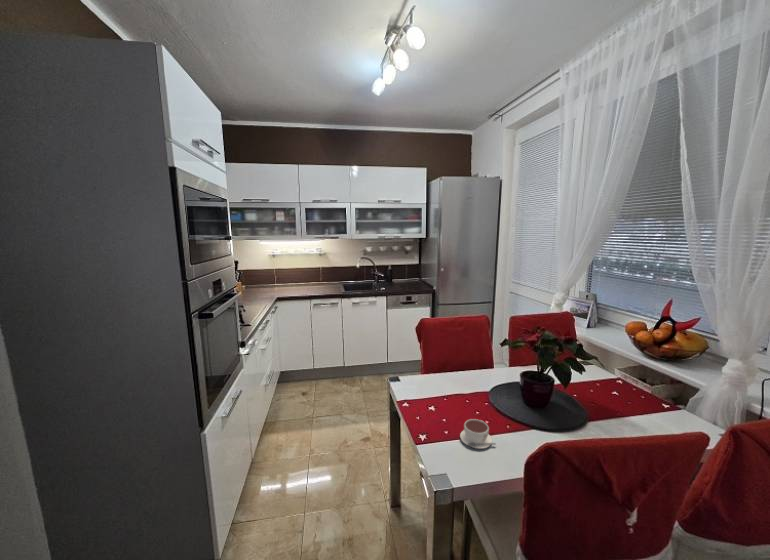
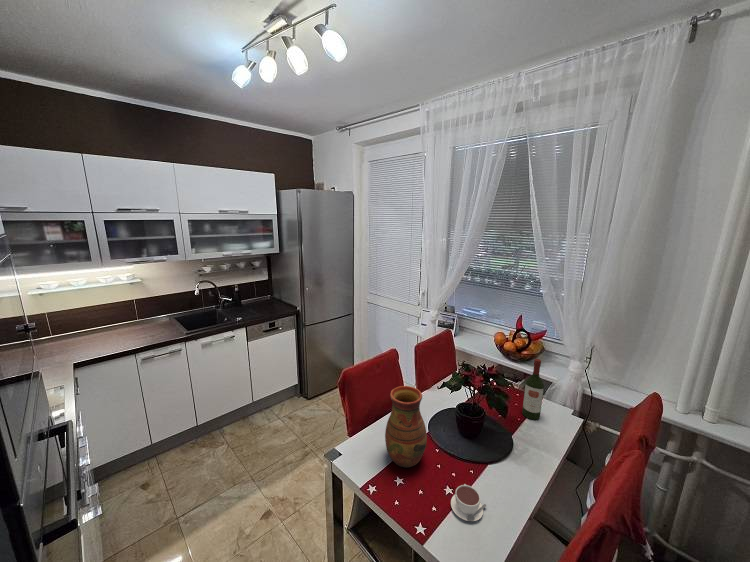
vase: none [430,327,469,402] -> present [385,386,427,468]
wine bottle: none [621,338,652,417] -> present [522,359,544,420]

